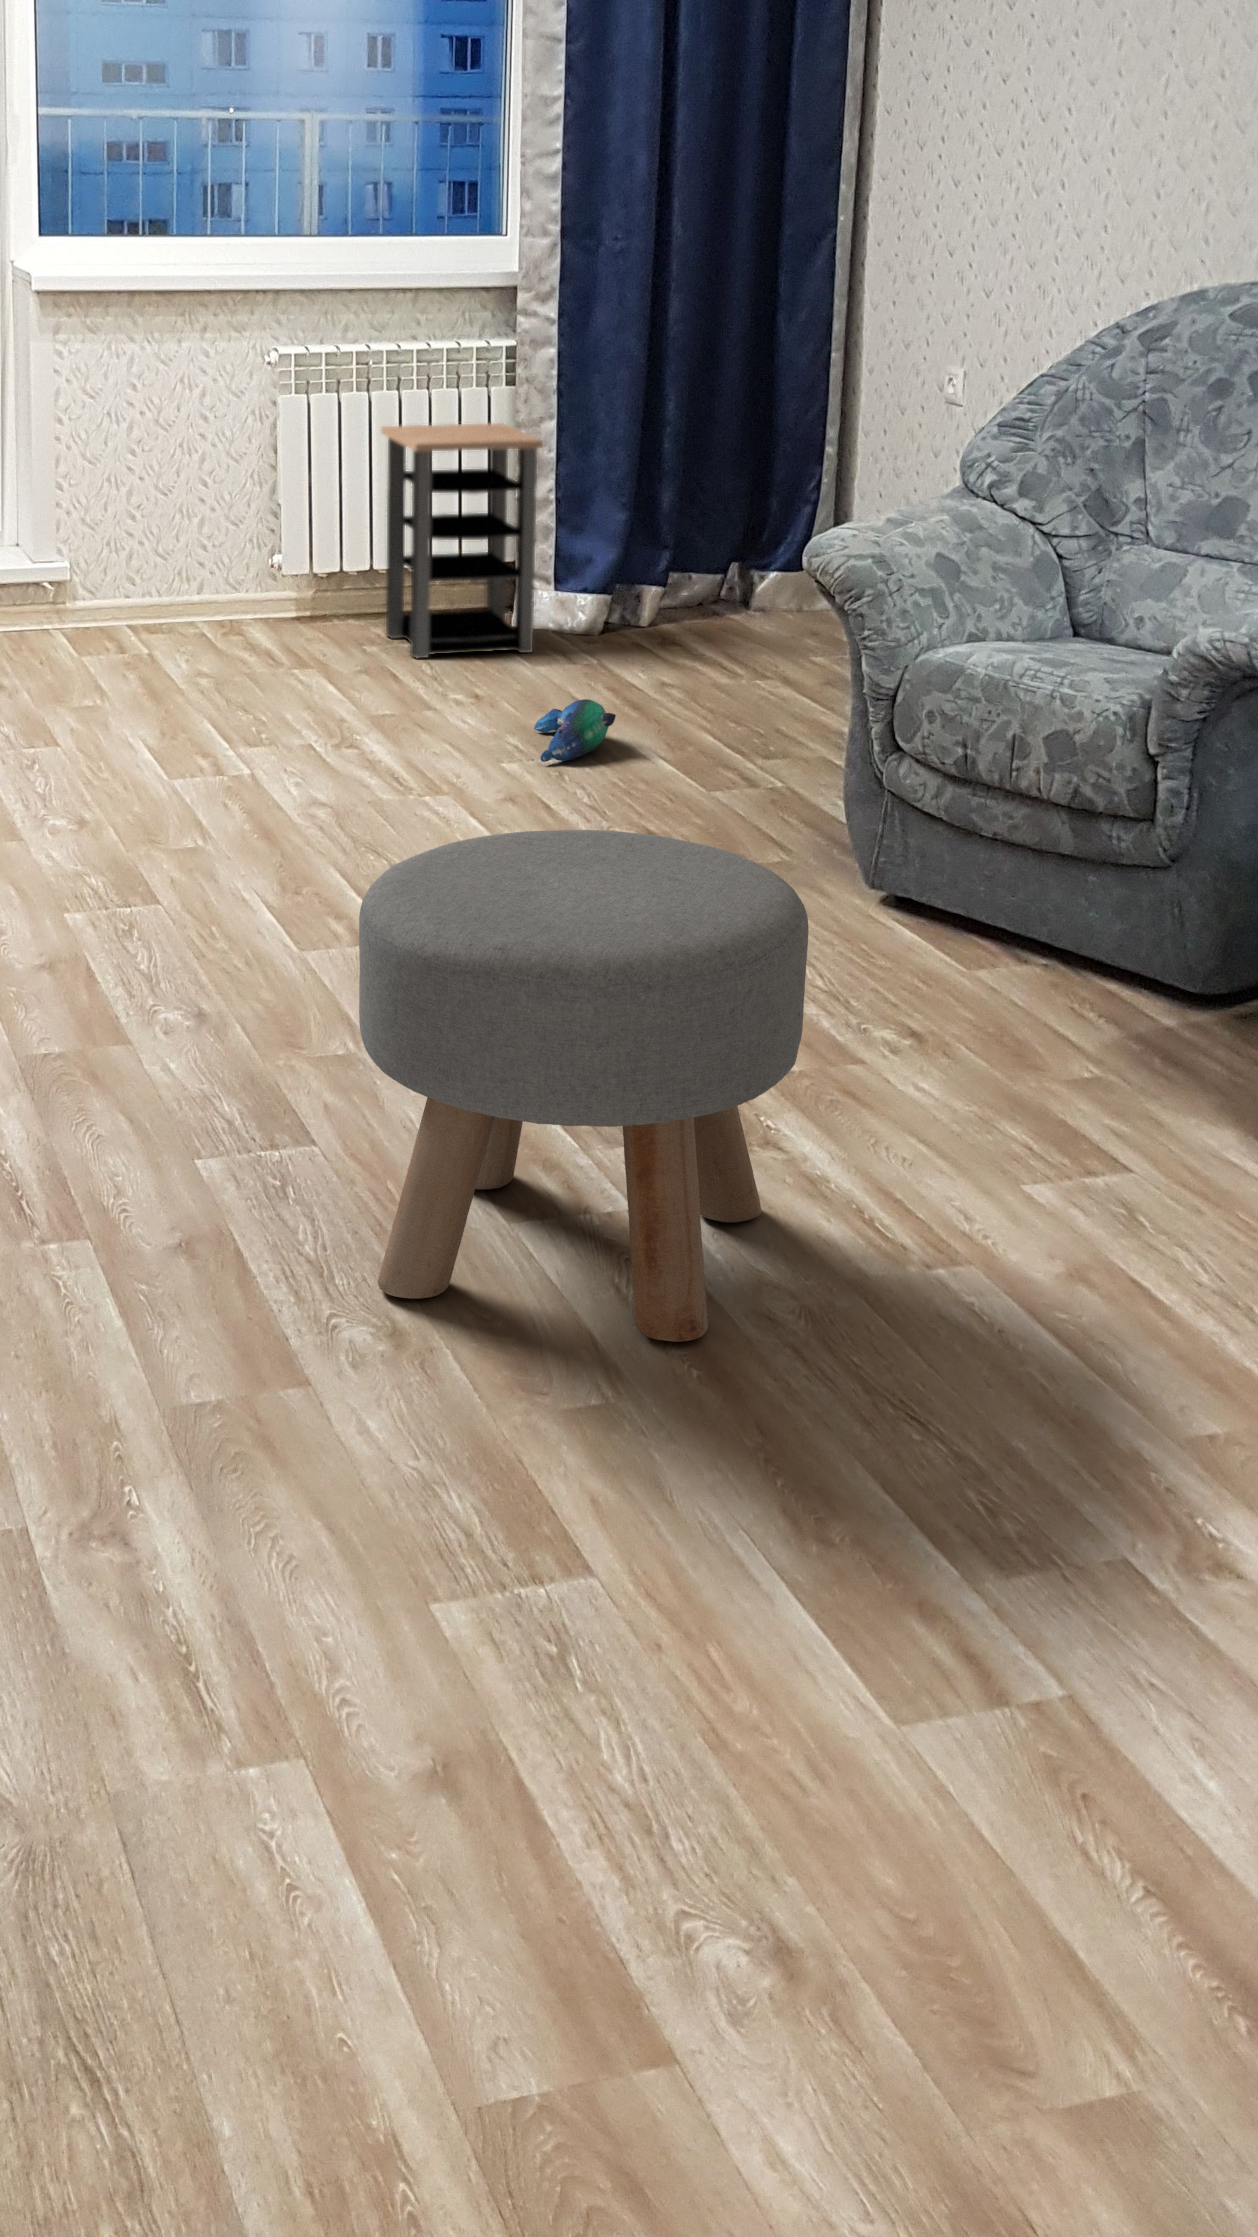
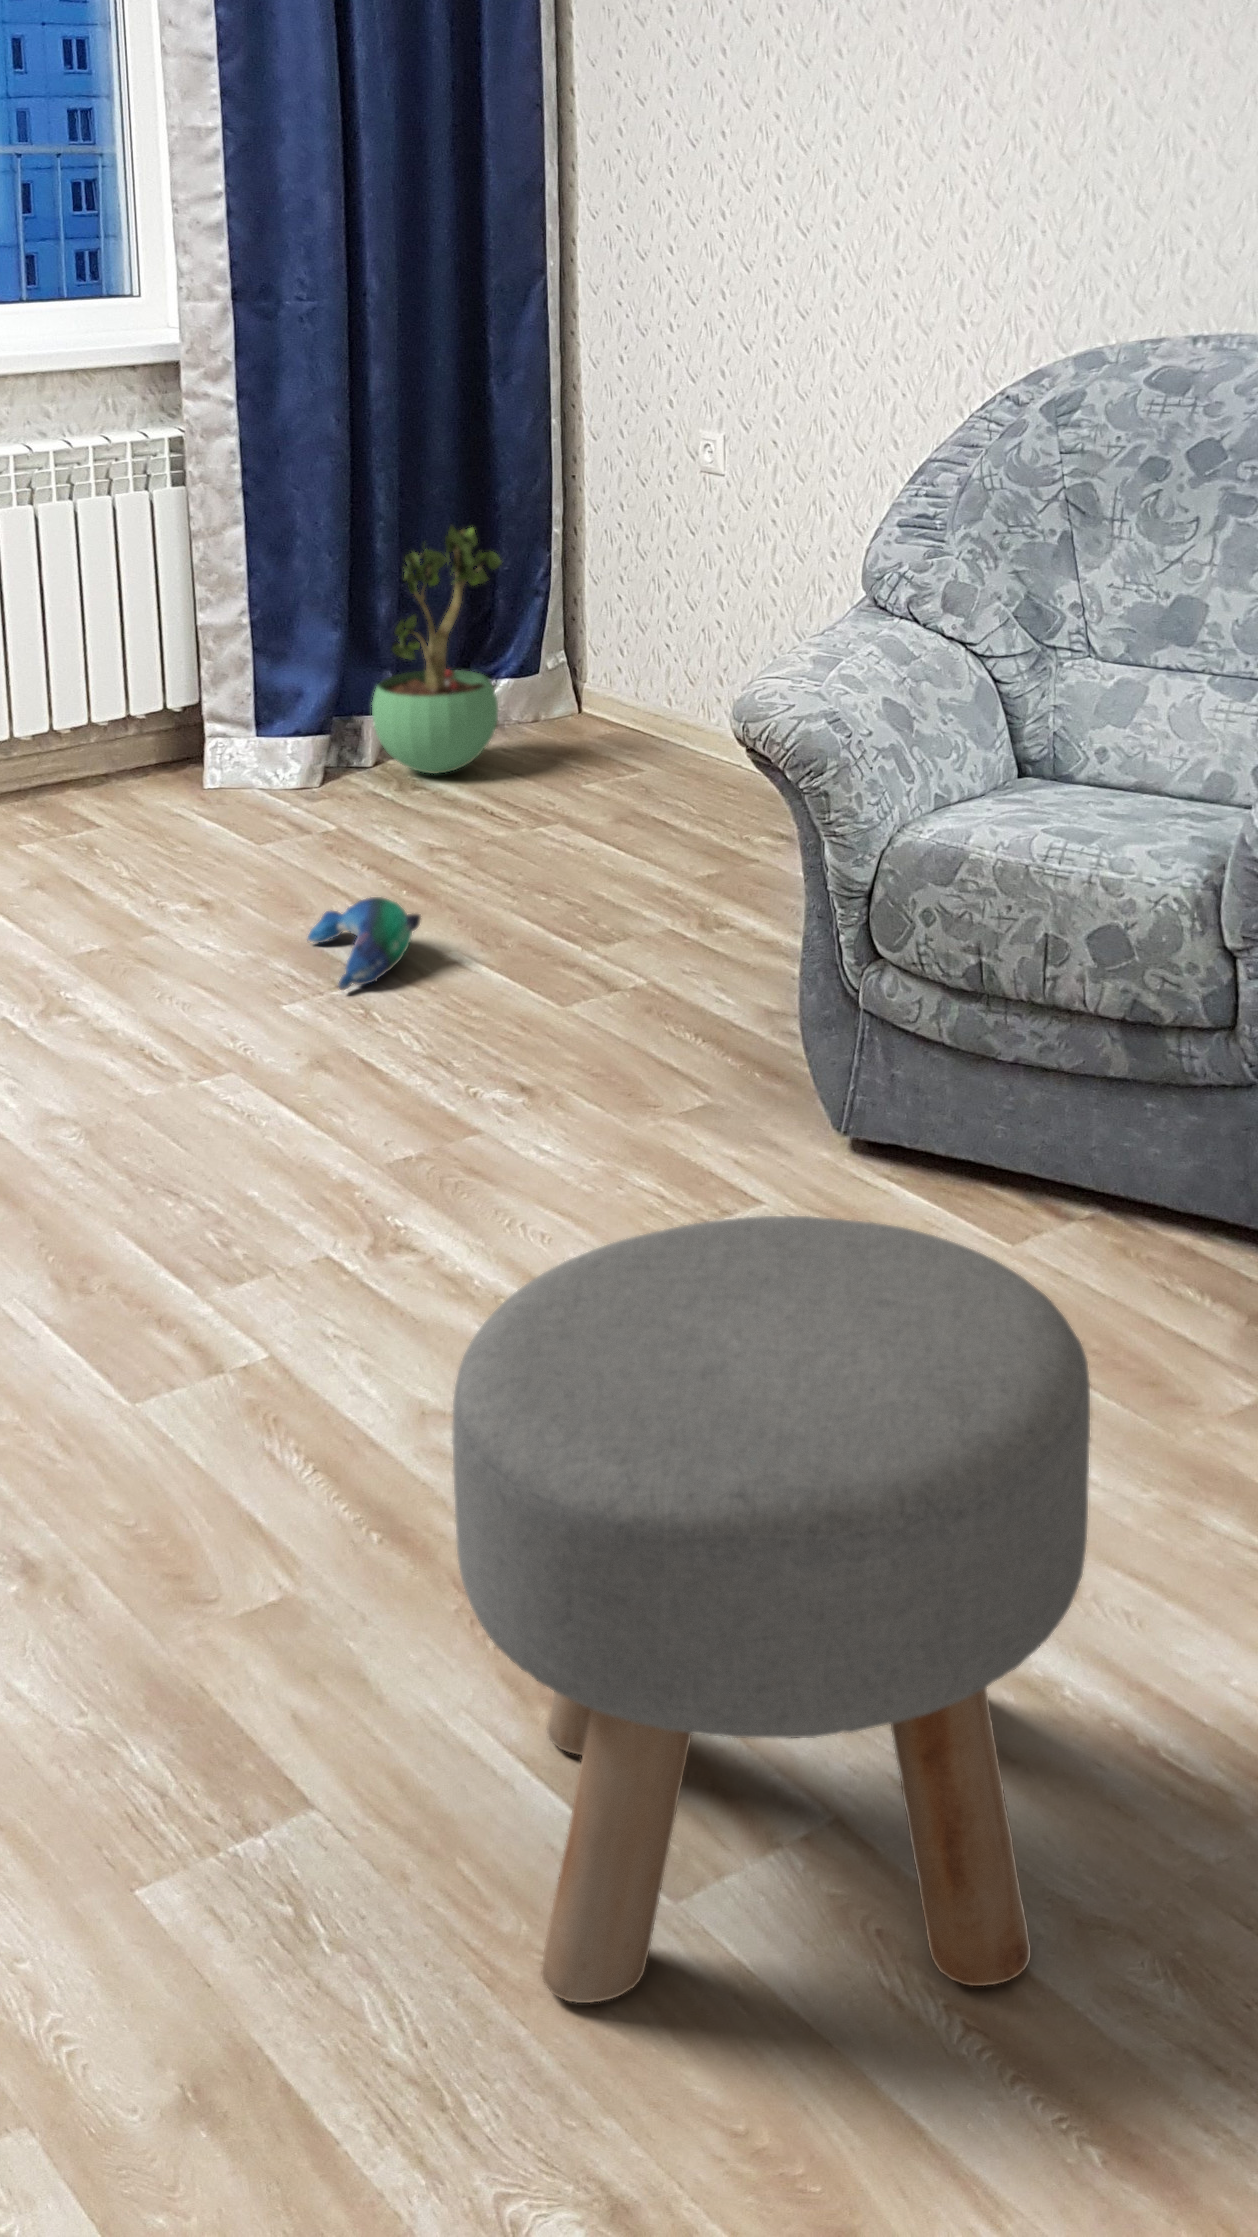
side table: present [381,423,543,658] -> none [22,537,250,851]
potted plant: none [647,430,768,636] -> present [372,526,502,773]

